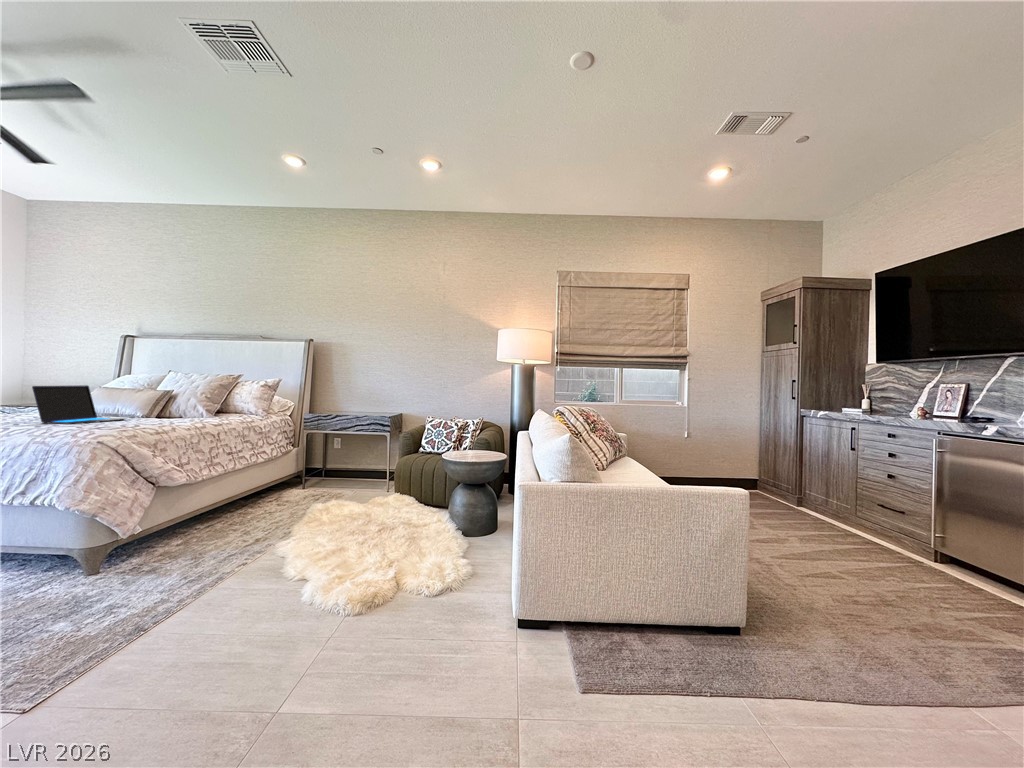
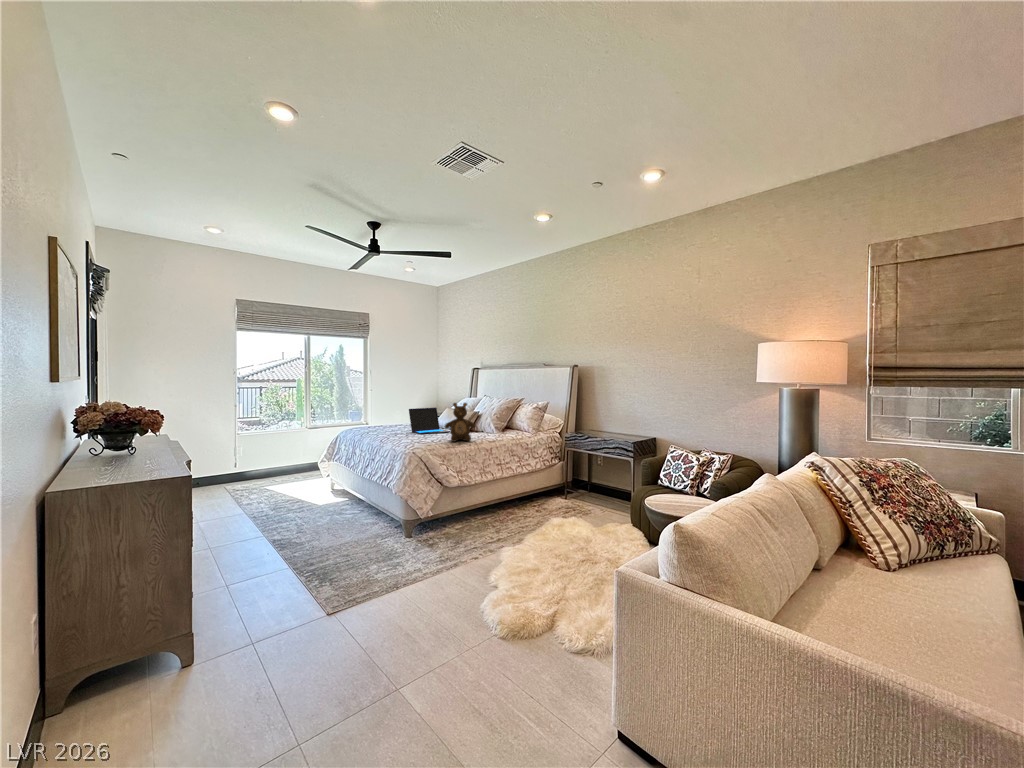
teddy bear: none [142,373,196,427] -> present [445,403,475,442]

